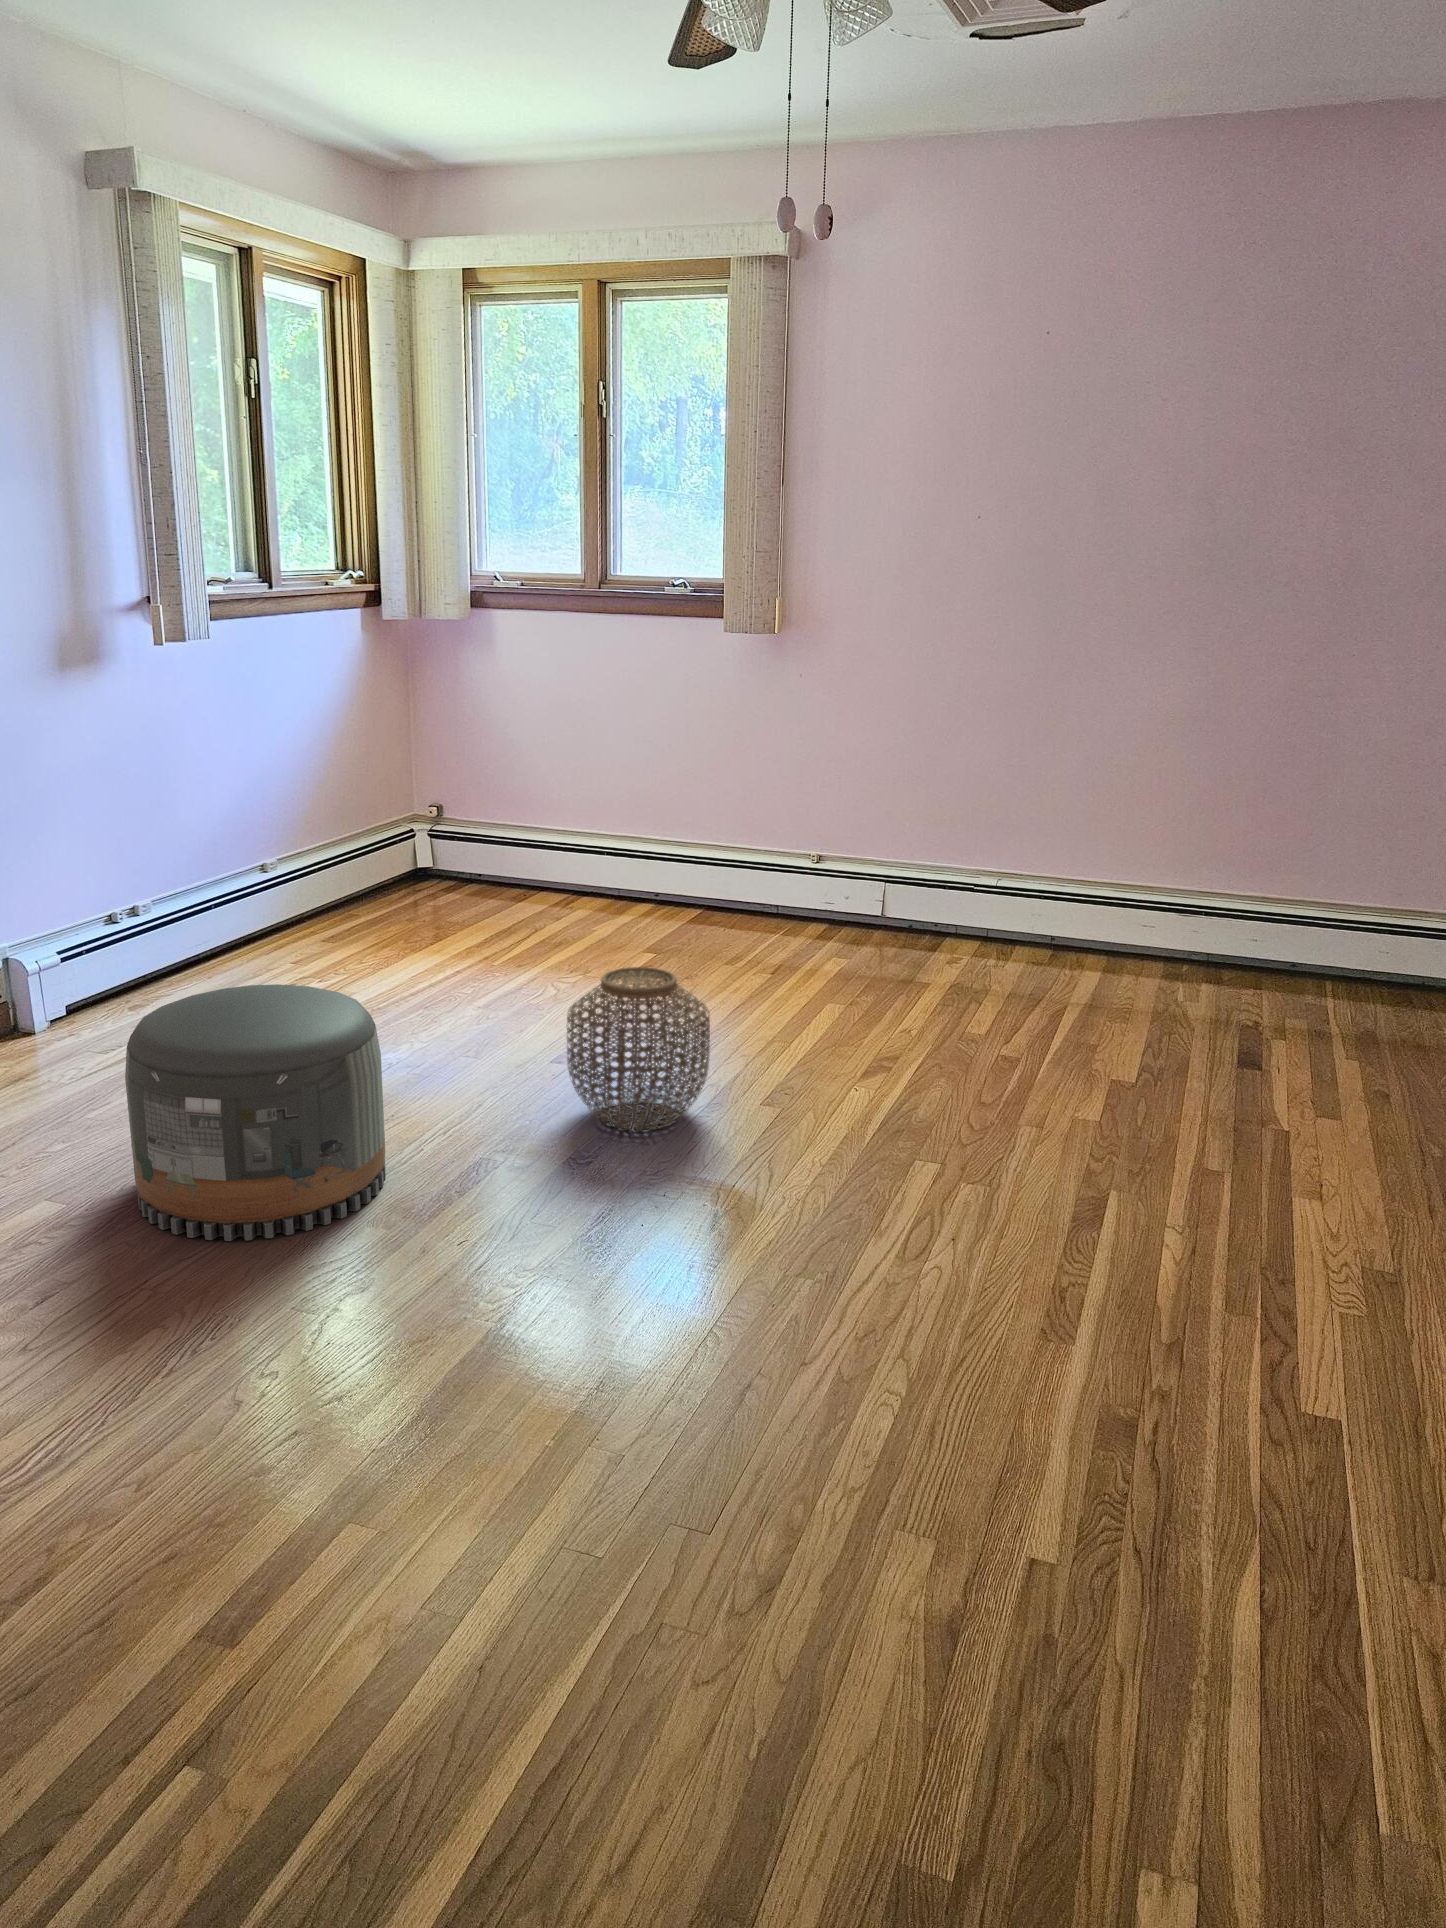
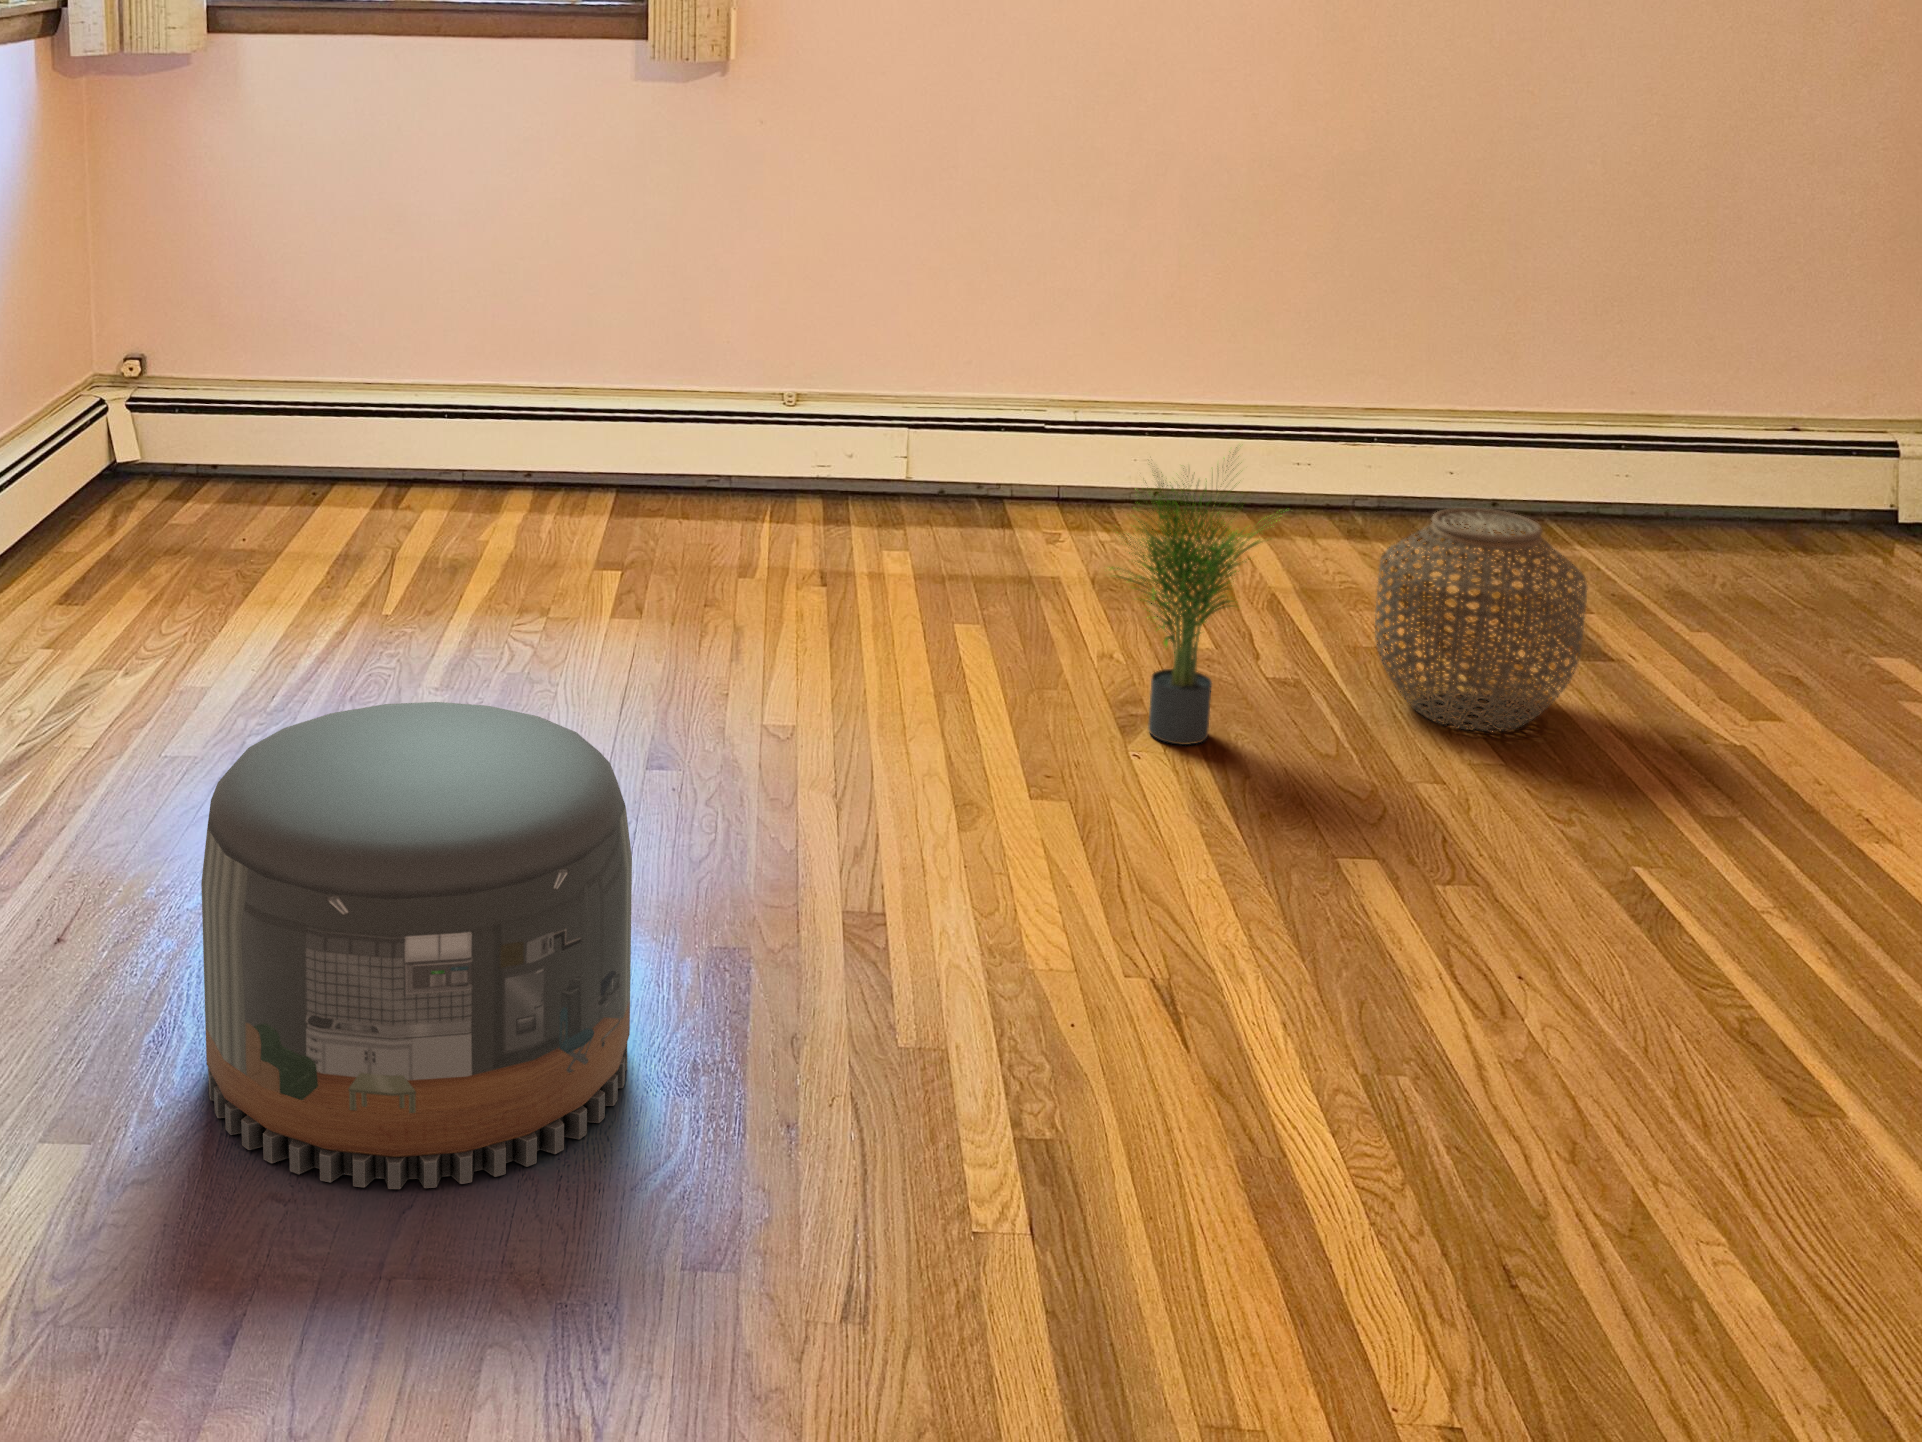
potted plant: none [827,889,970,1085] -> present [1111,447,1285,745]
woven basket: present [567,967,710,1131] -> present [1375,508,1587,731]

